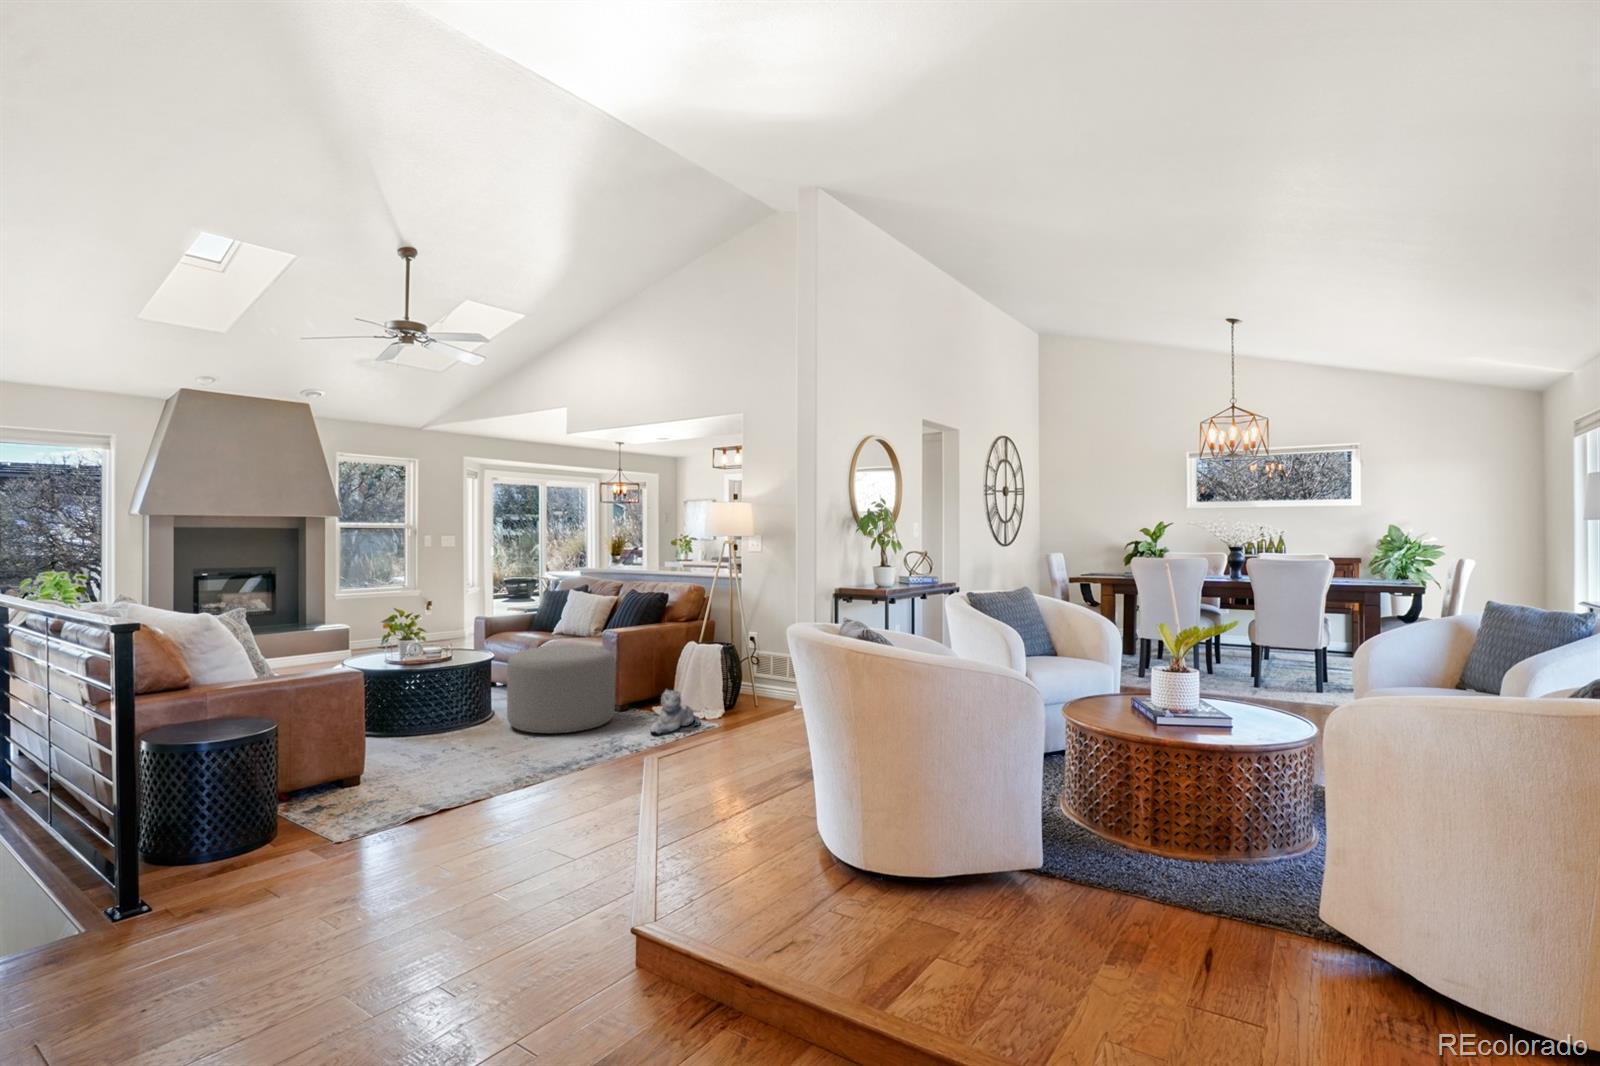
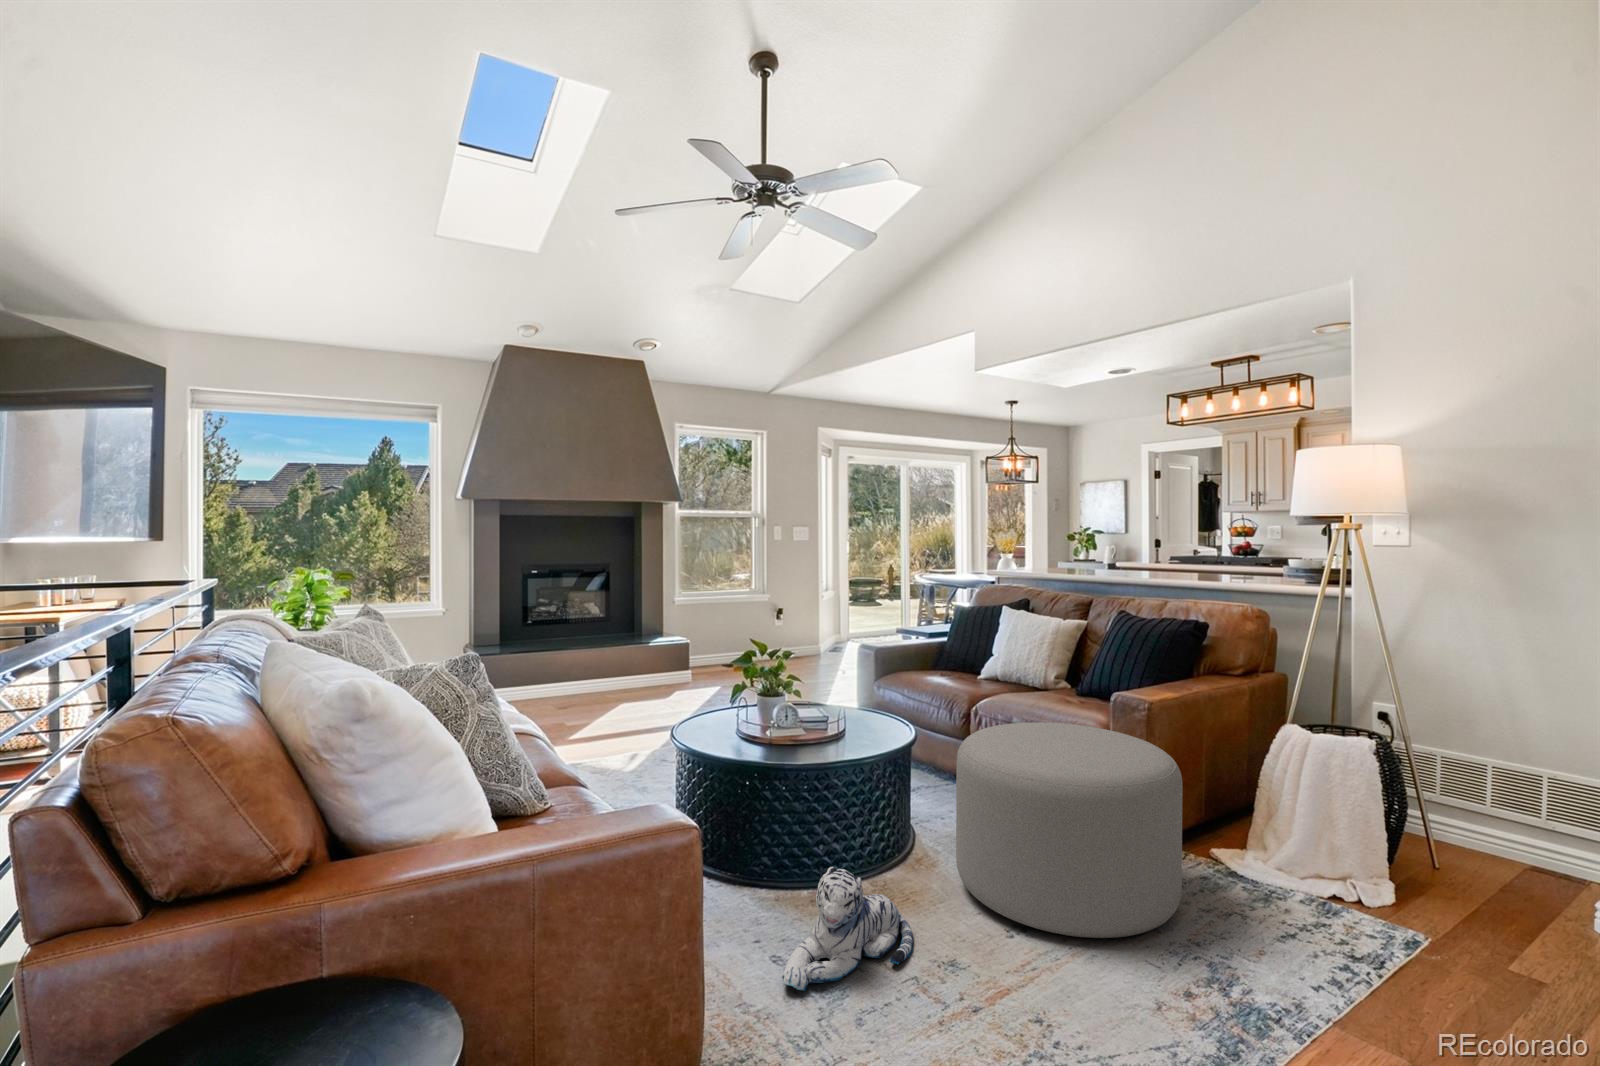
plush toy: present [650,689,700,734] -> present [782,867,913,991]

